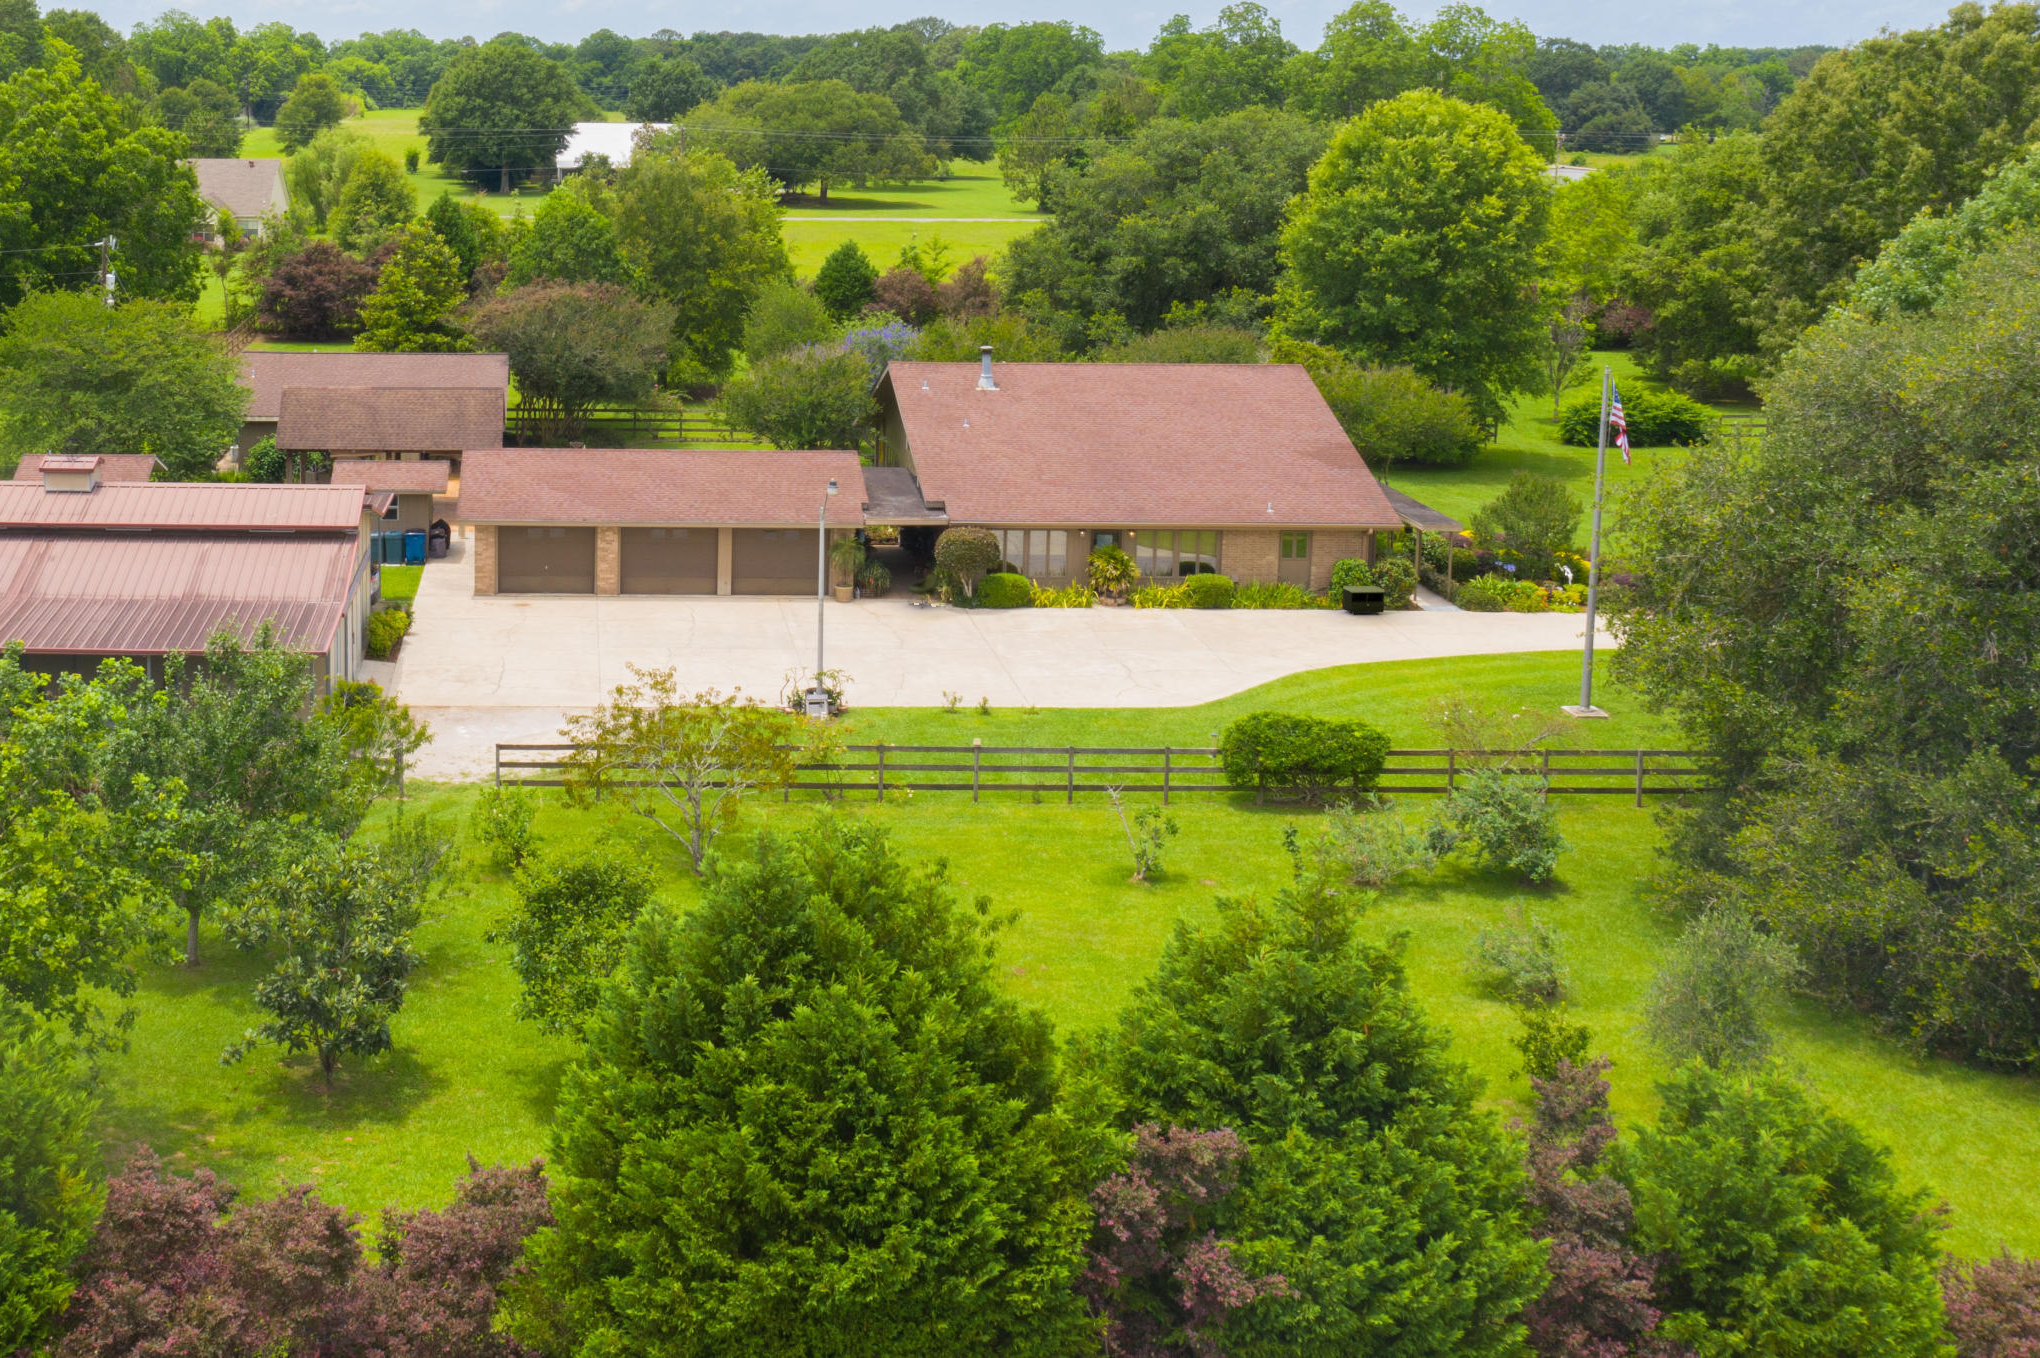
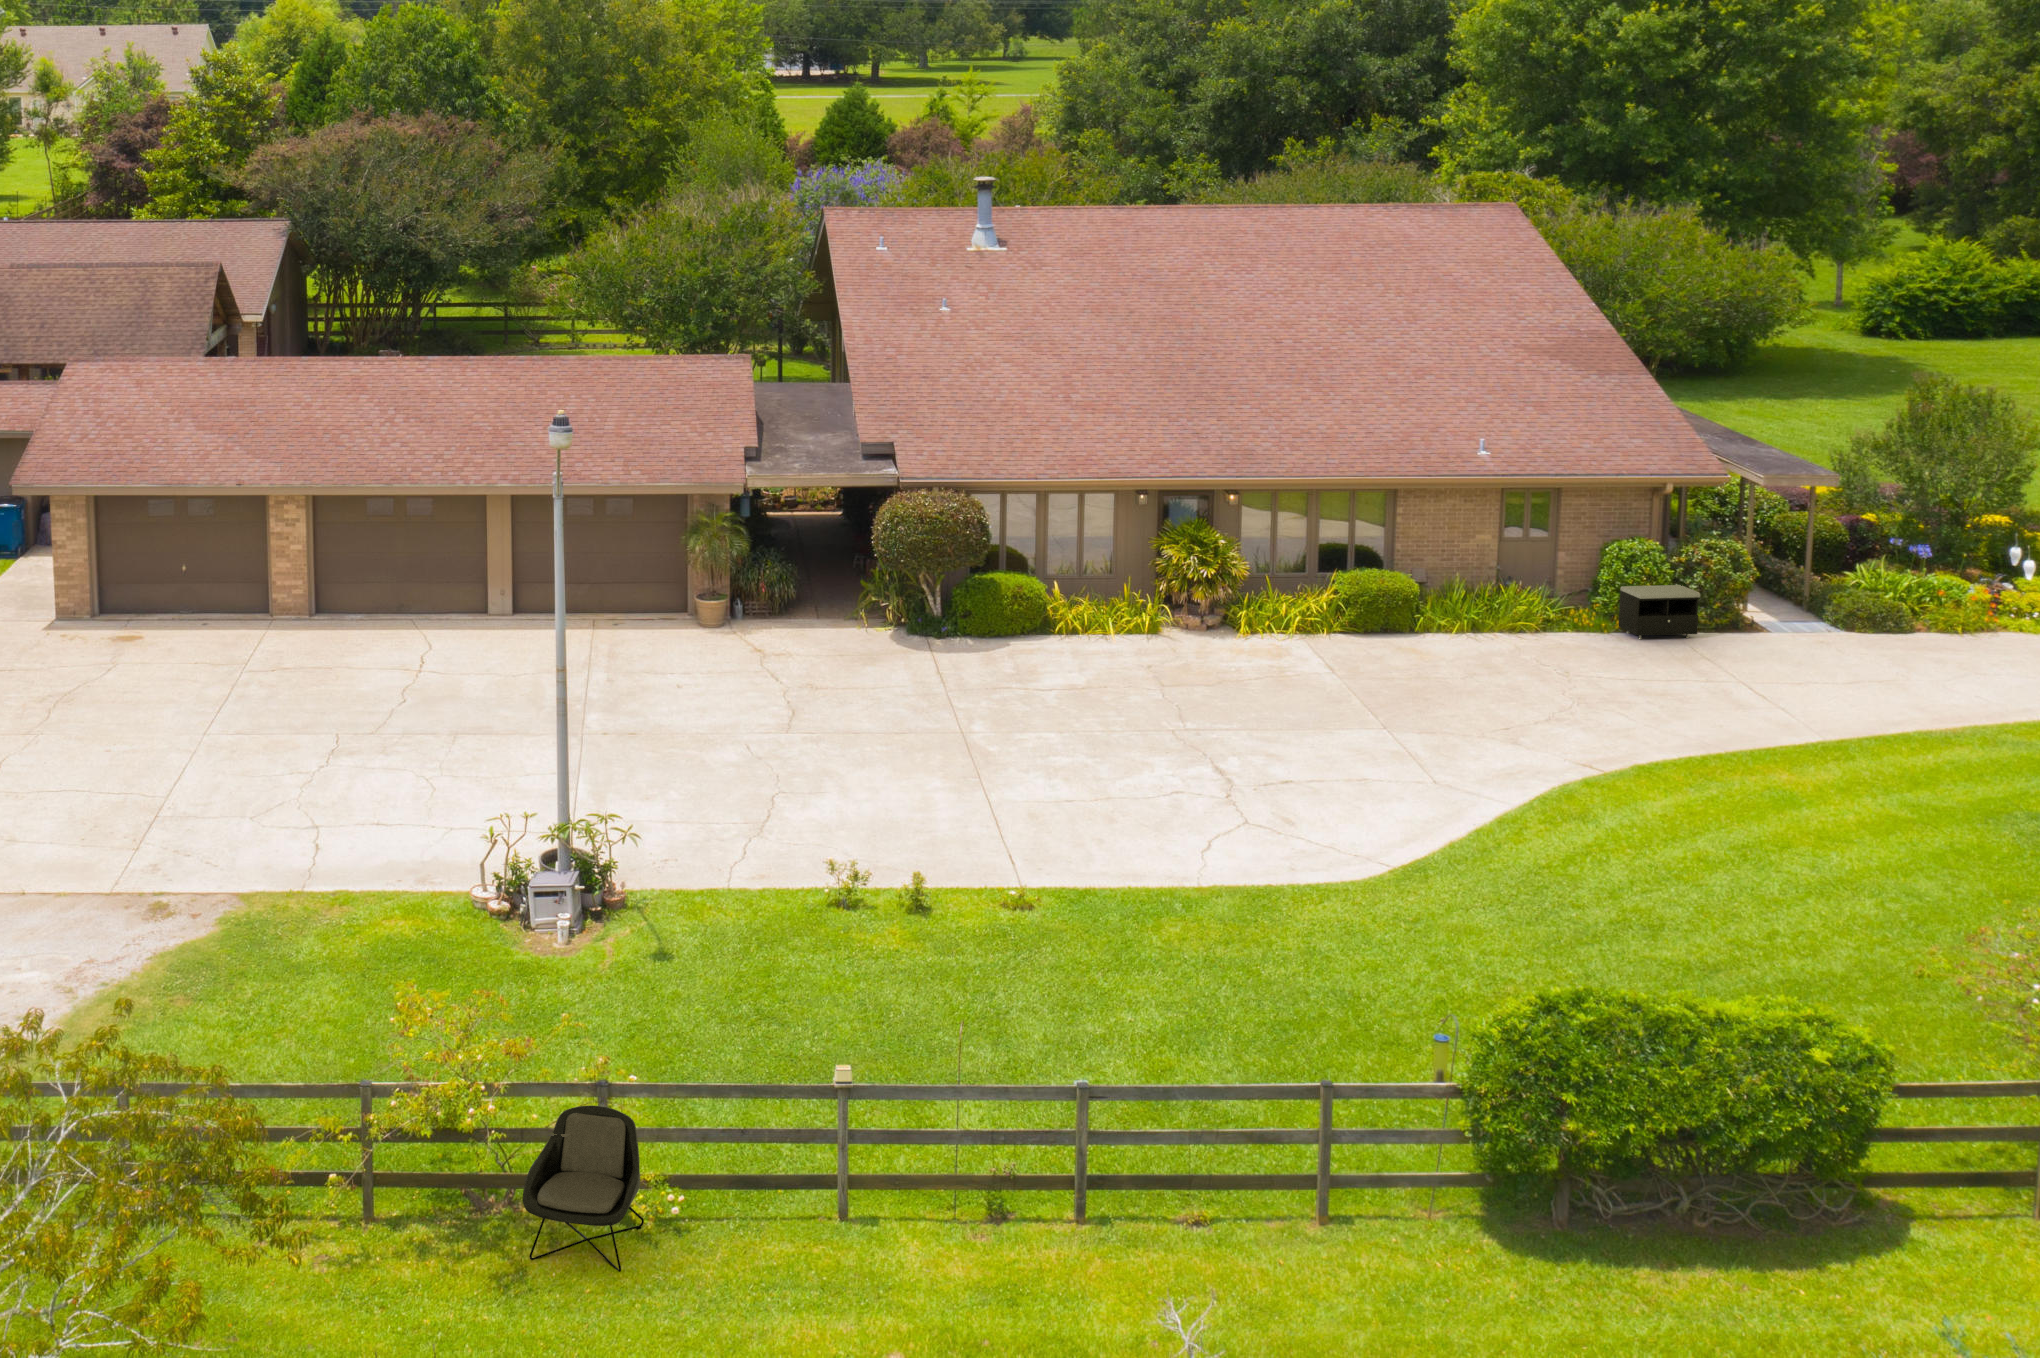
lounge chair: present [908,574,940,605] -> present [523,1105,644,1272]

